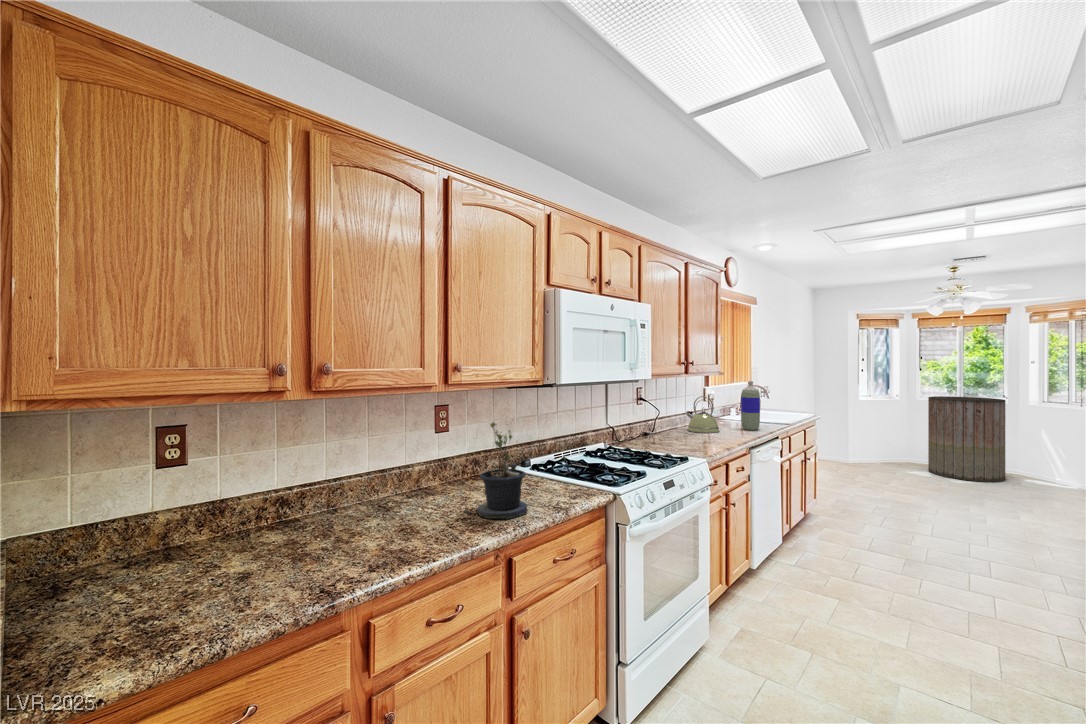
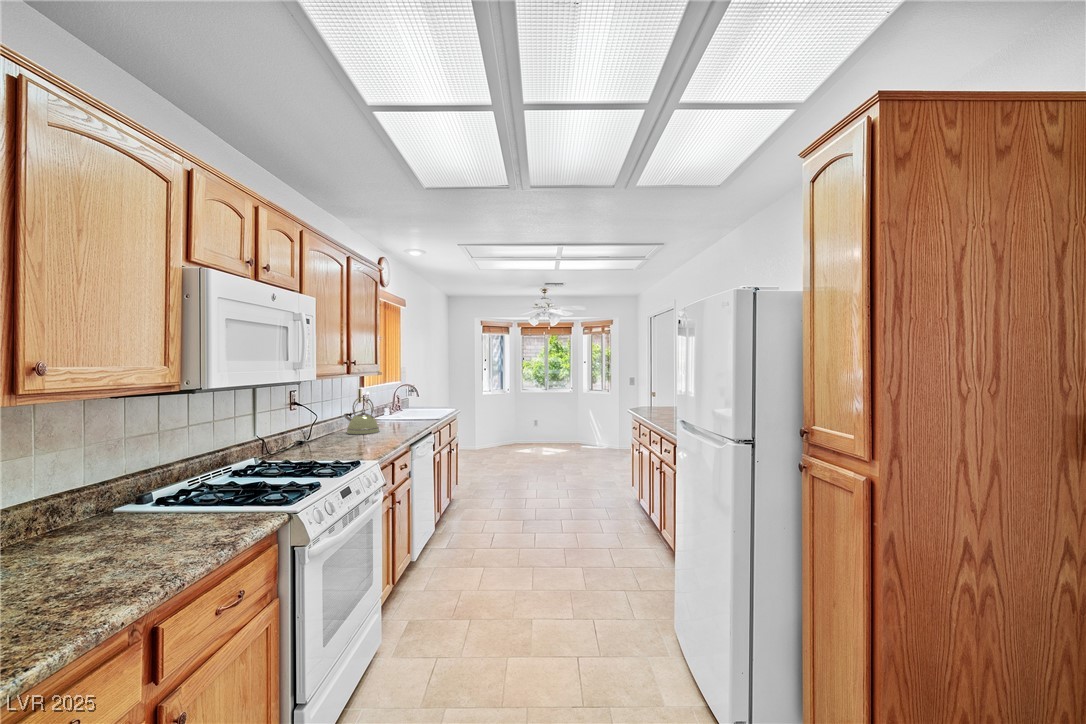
bottle: present [741,381,760,430] -> none [399,381,416,427]
trash can: present [928,396,1005,482] -> none [527,388,570,450]
potted plant: present [464,422,527,519] -> none [49,445,175,587]

